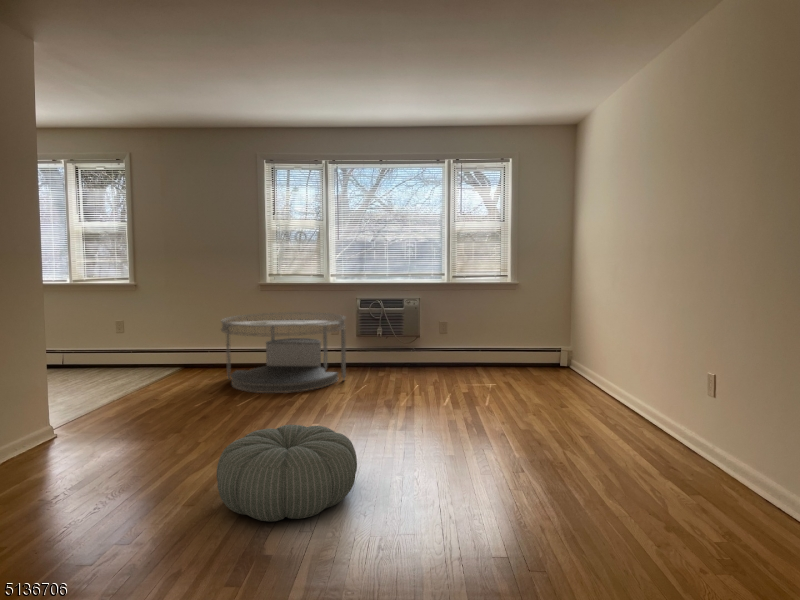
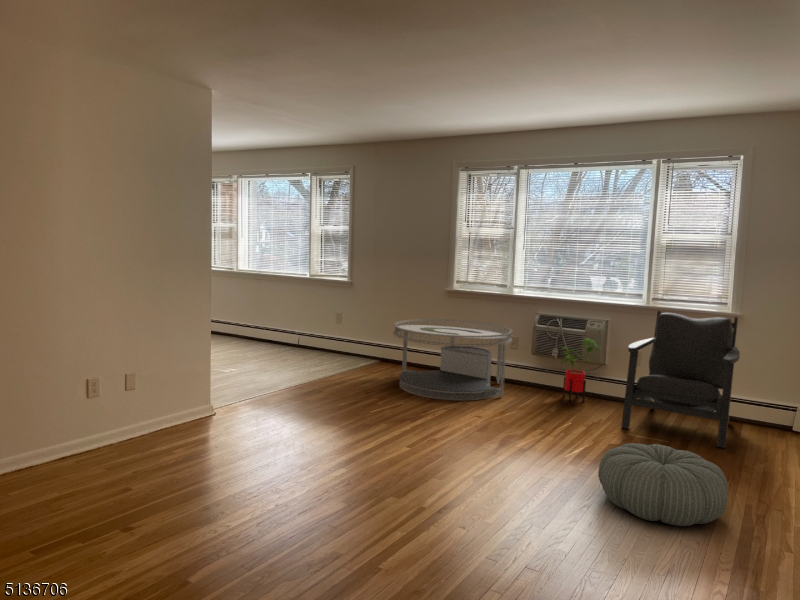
armchair: none [459,285,543,385] -> present [622,311,740,448]
house plant: none [386,315,421,373] -> present [561,339,601,401]
pouf: present [217,425,357,521] -> present [598,443,728,526]

